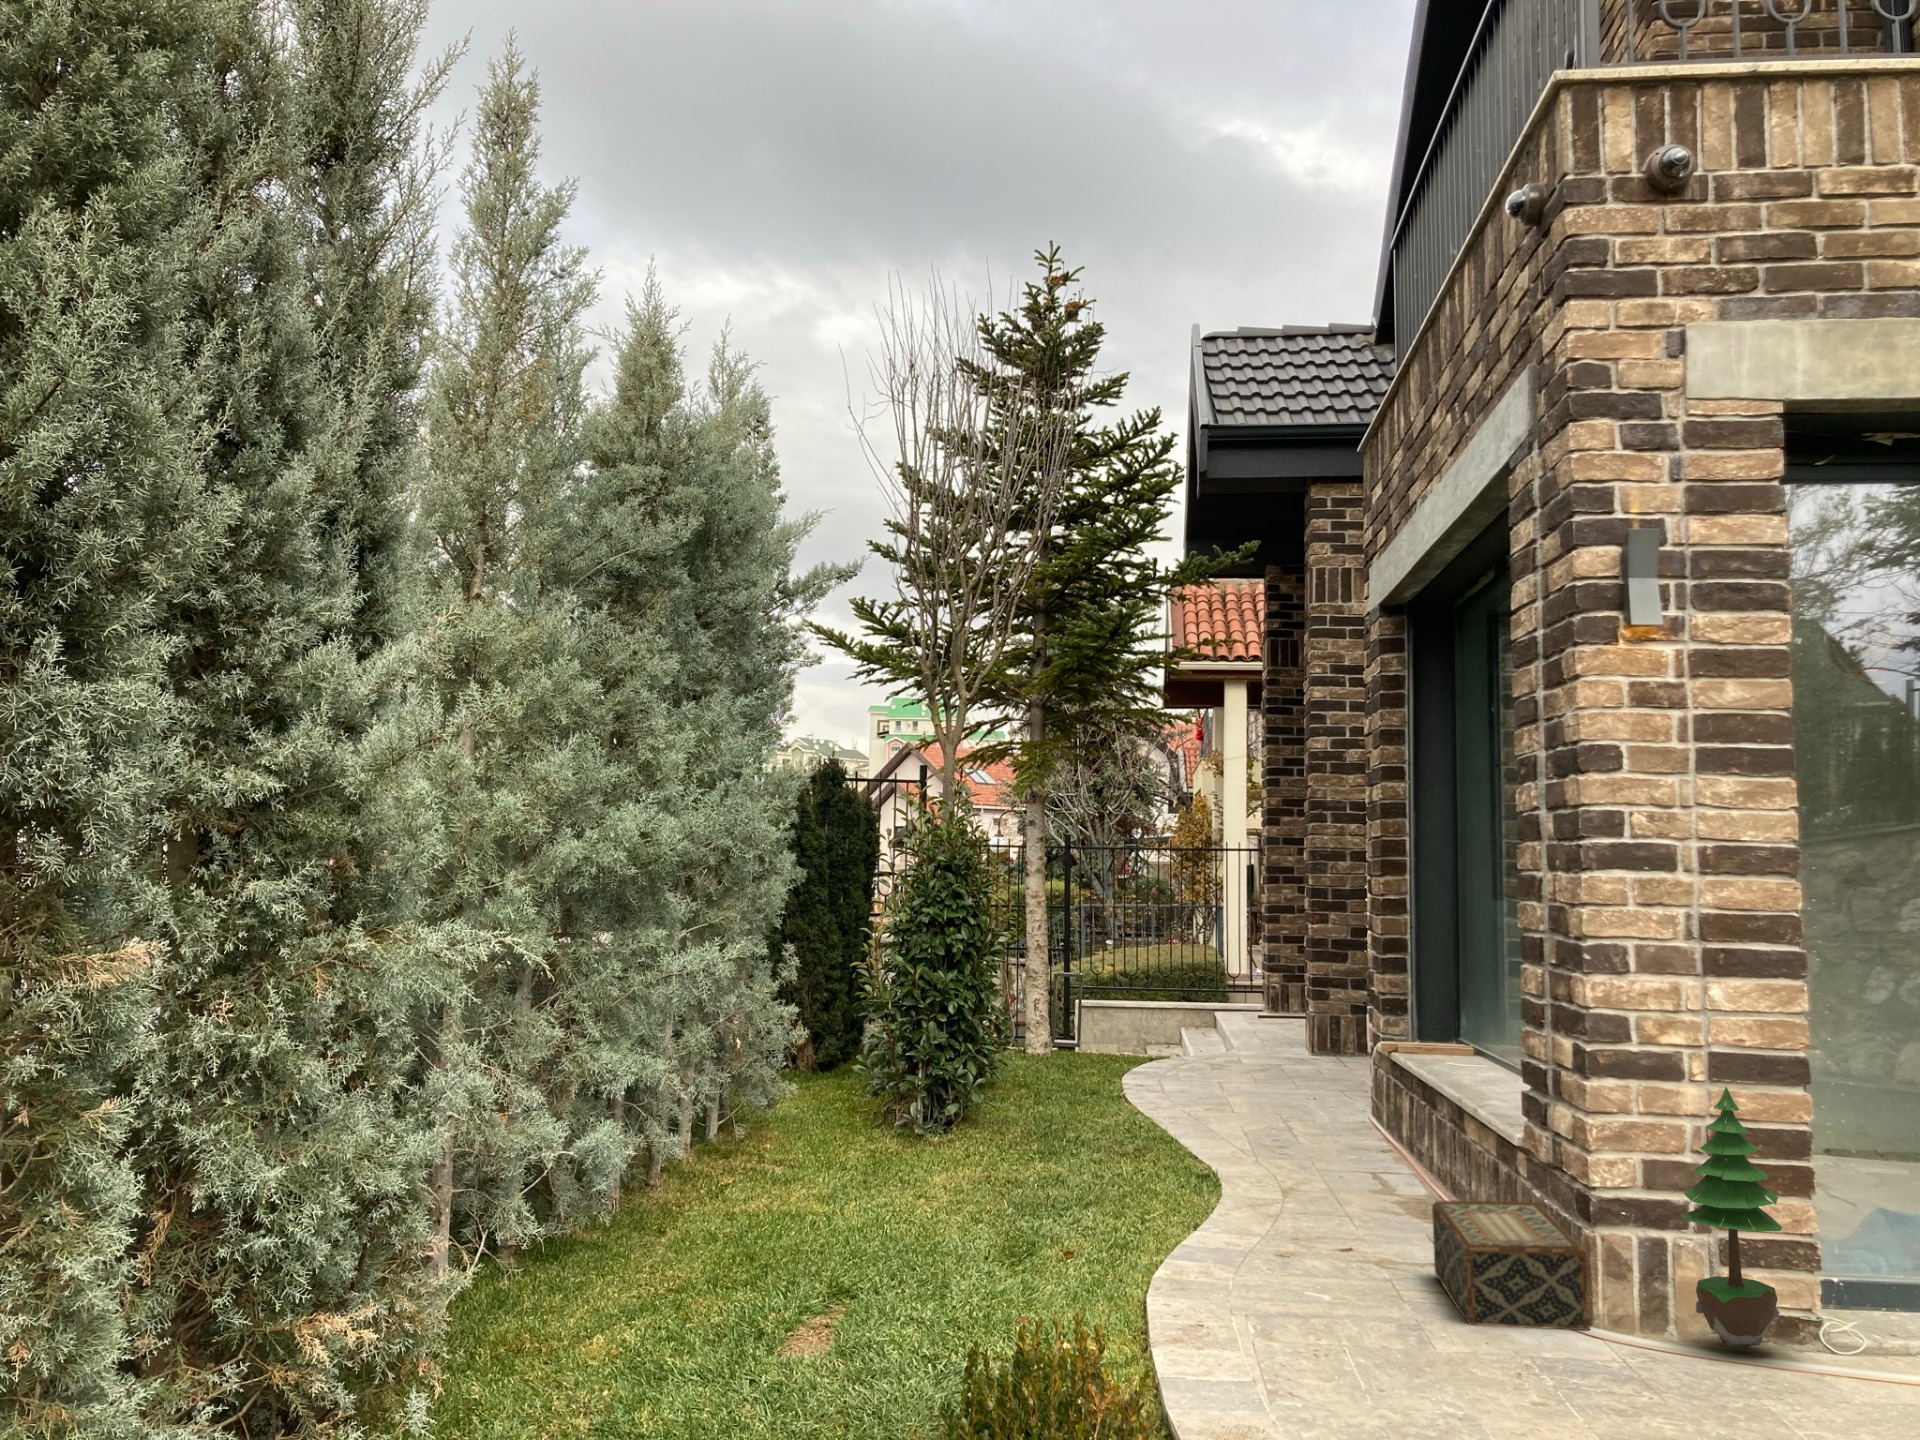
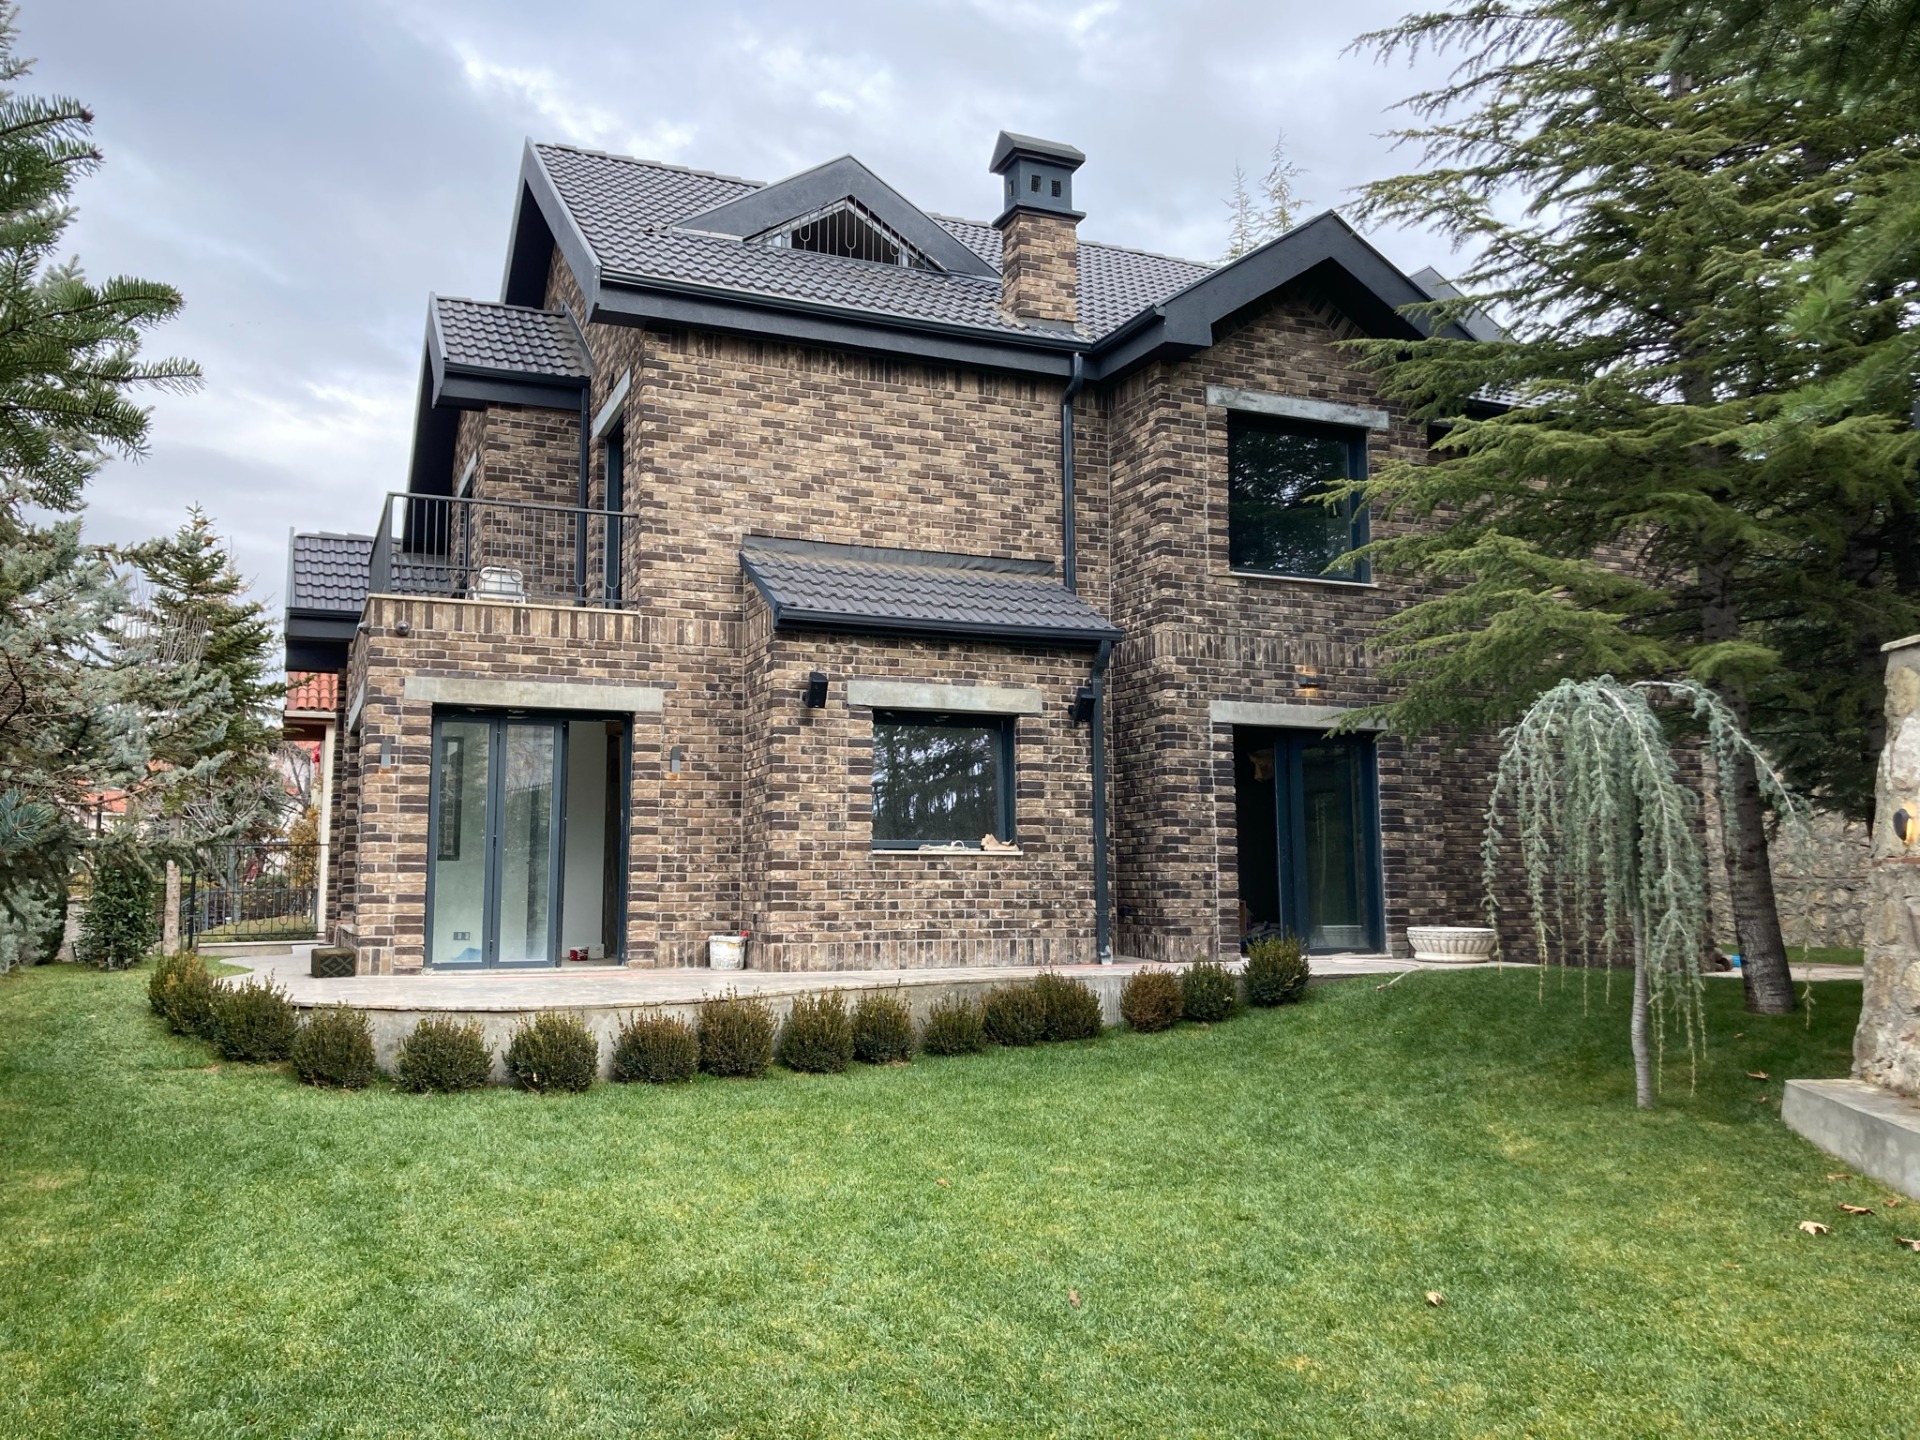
potted tree: present [1681,1087,1782,1350] -> none [383,903,411,976]

